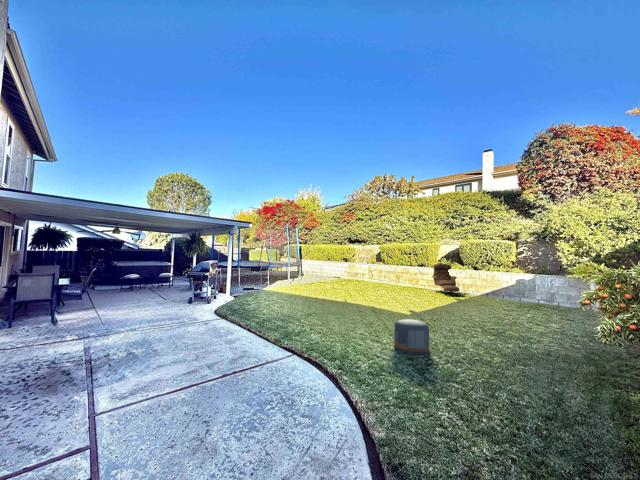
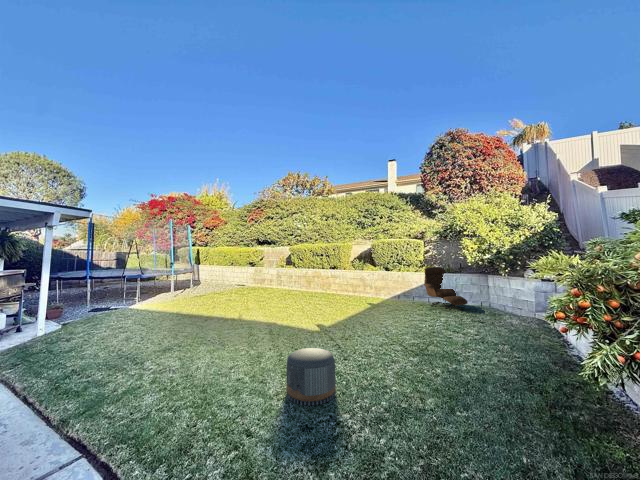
lounge chair: present [432,264,459,296] -> present [424,267,468,311]

